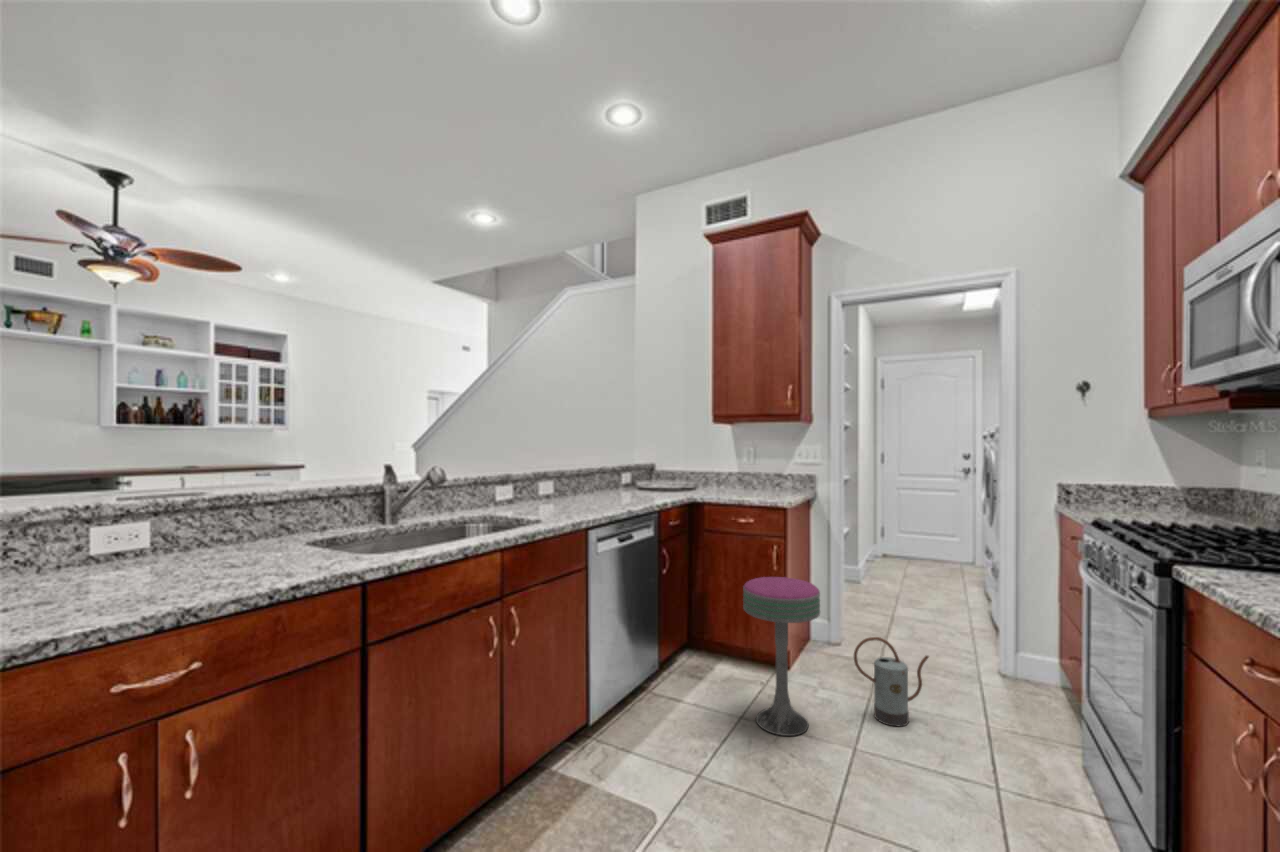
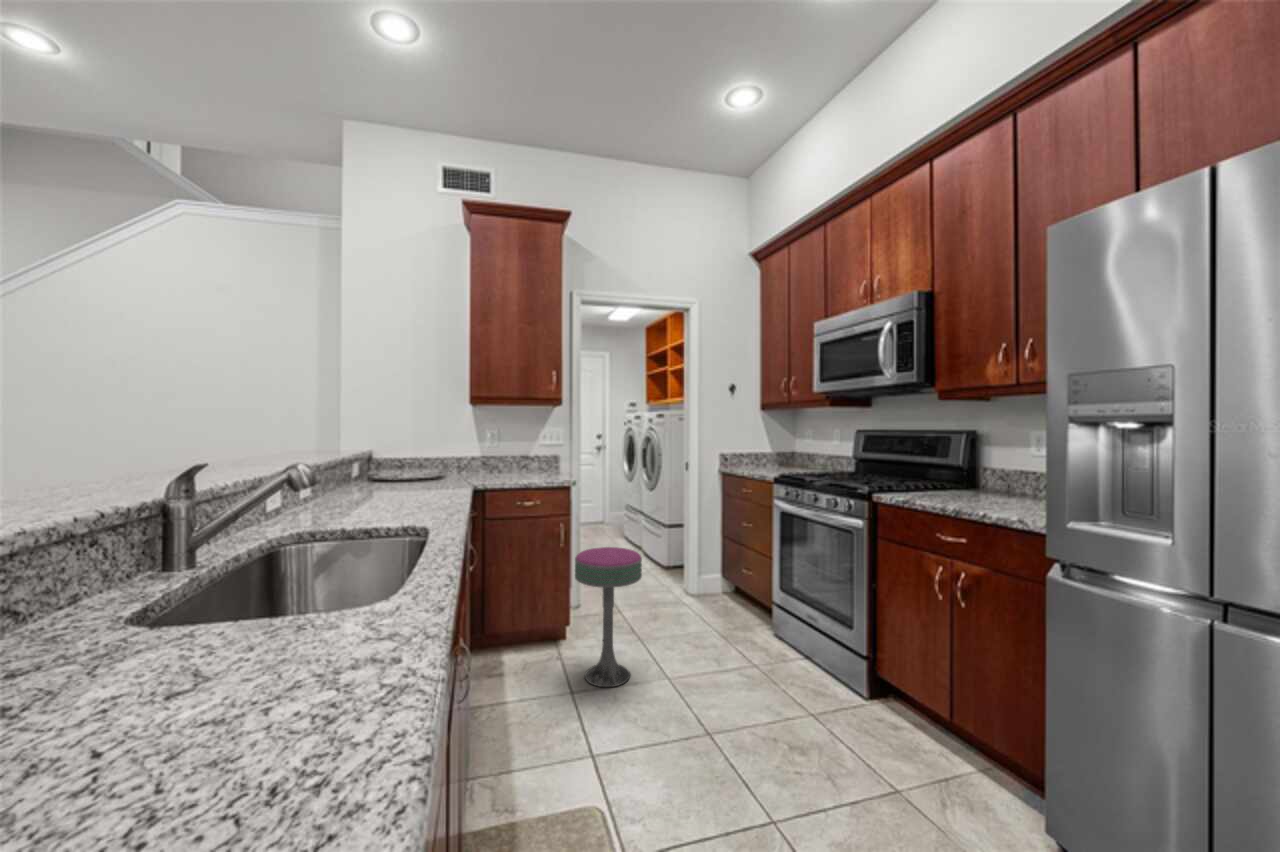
watering can: present [854,637,929,727] -> none [646,581,688,648]

